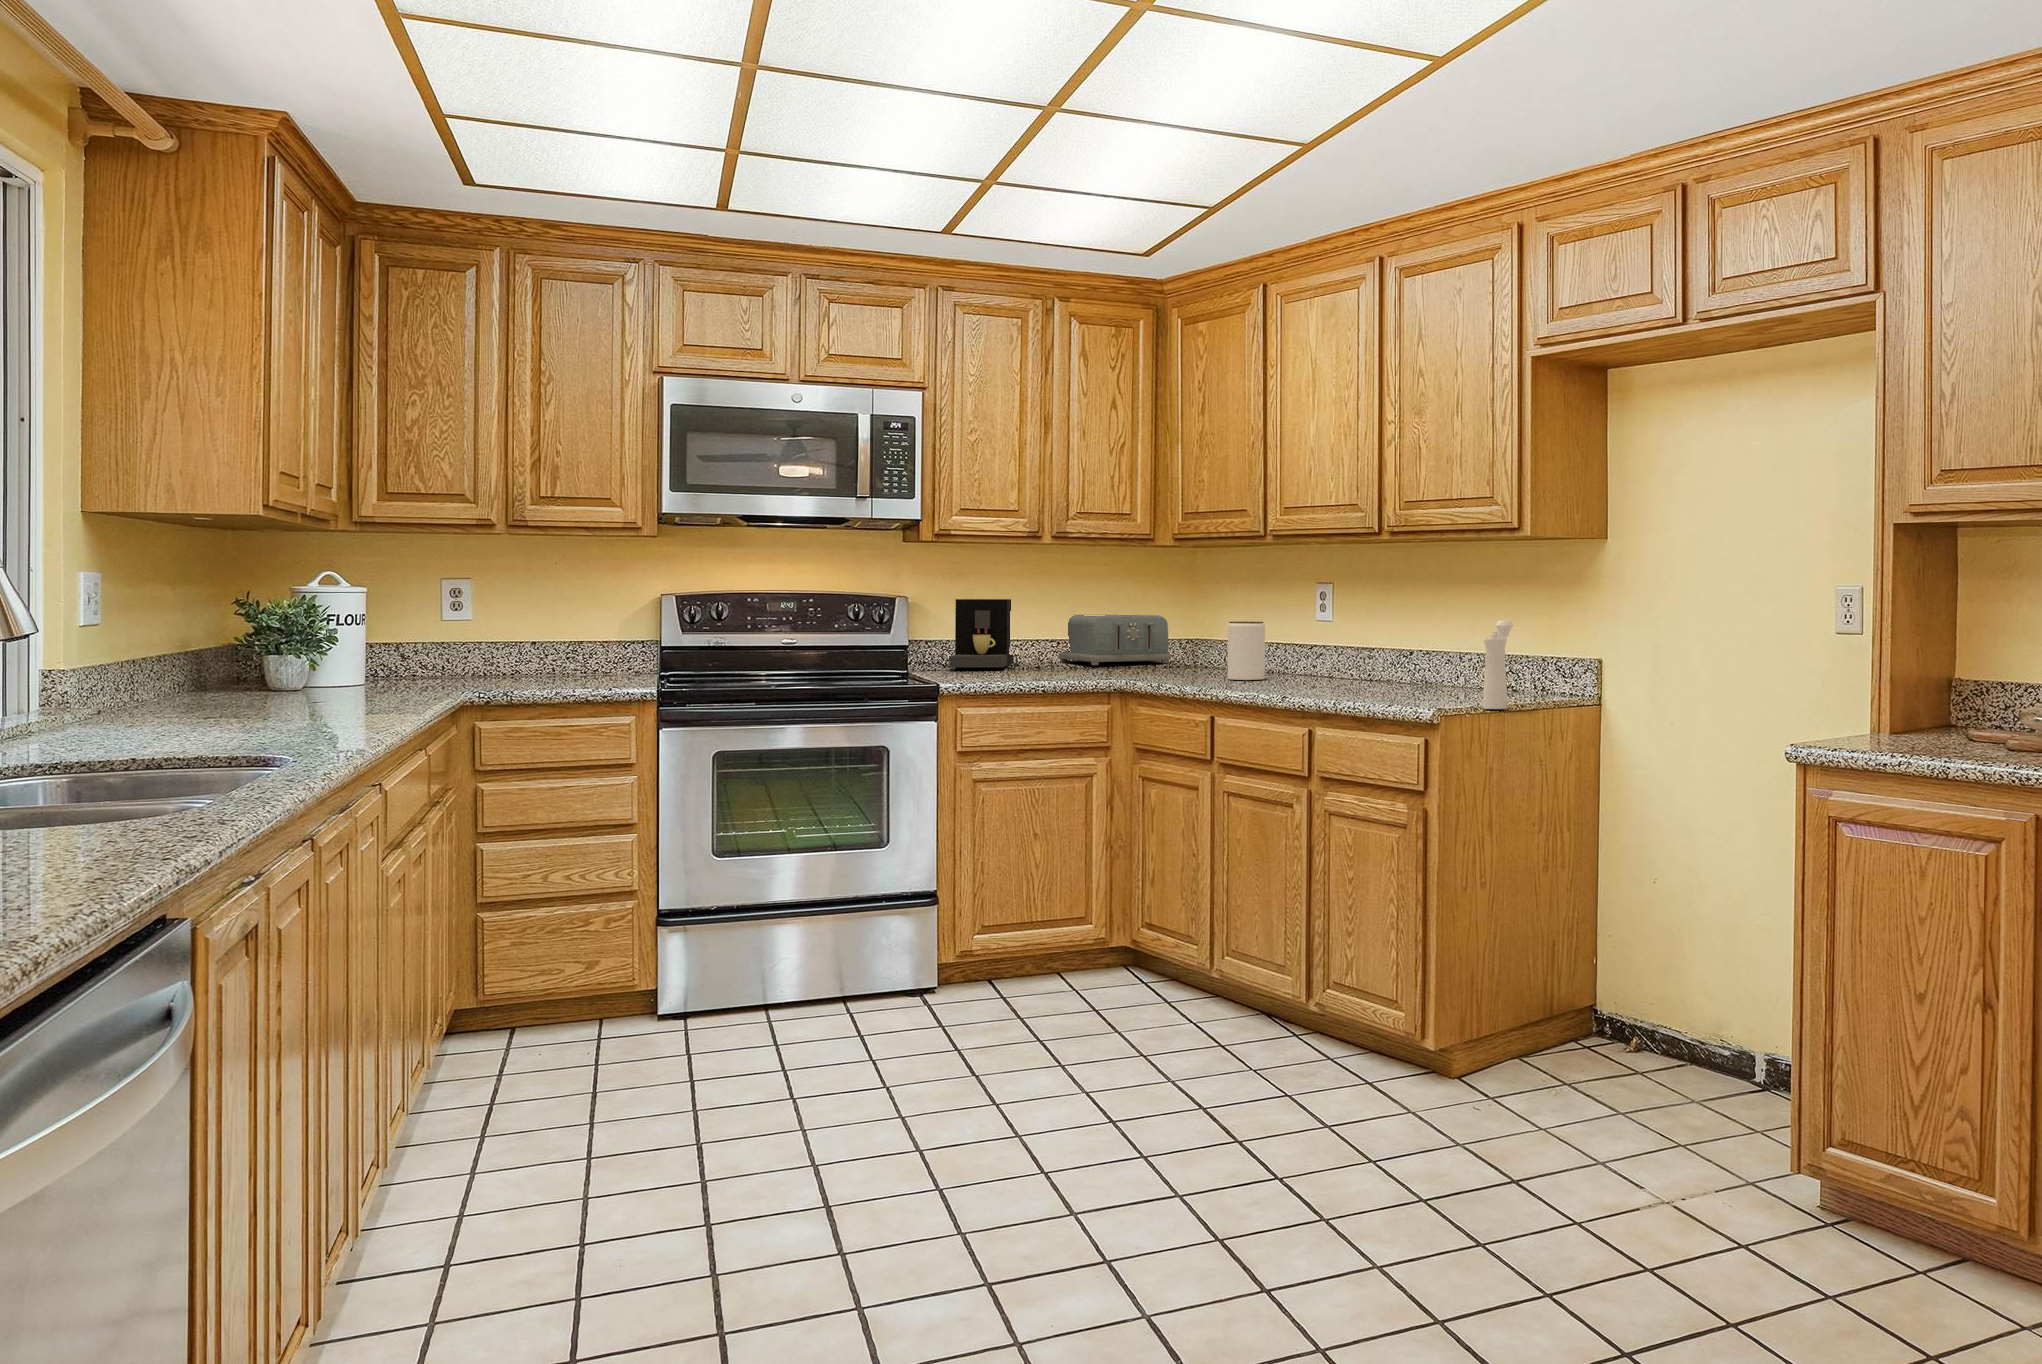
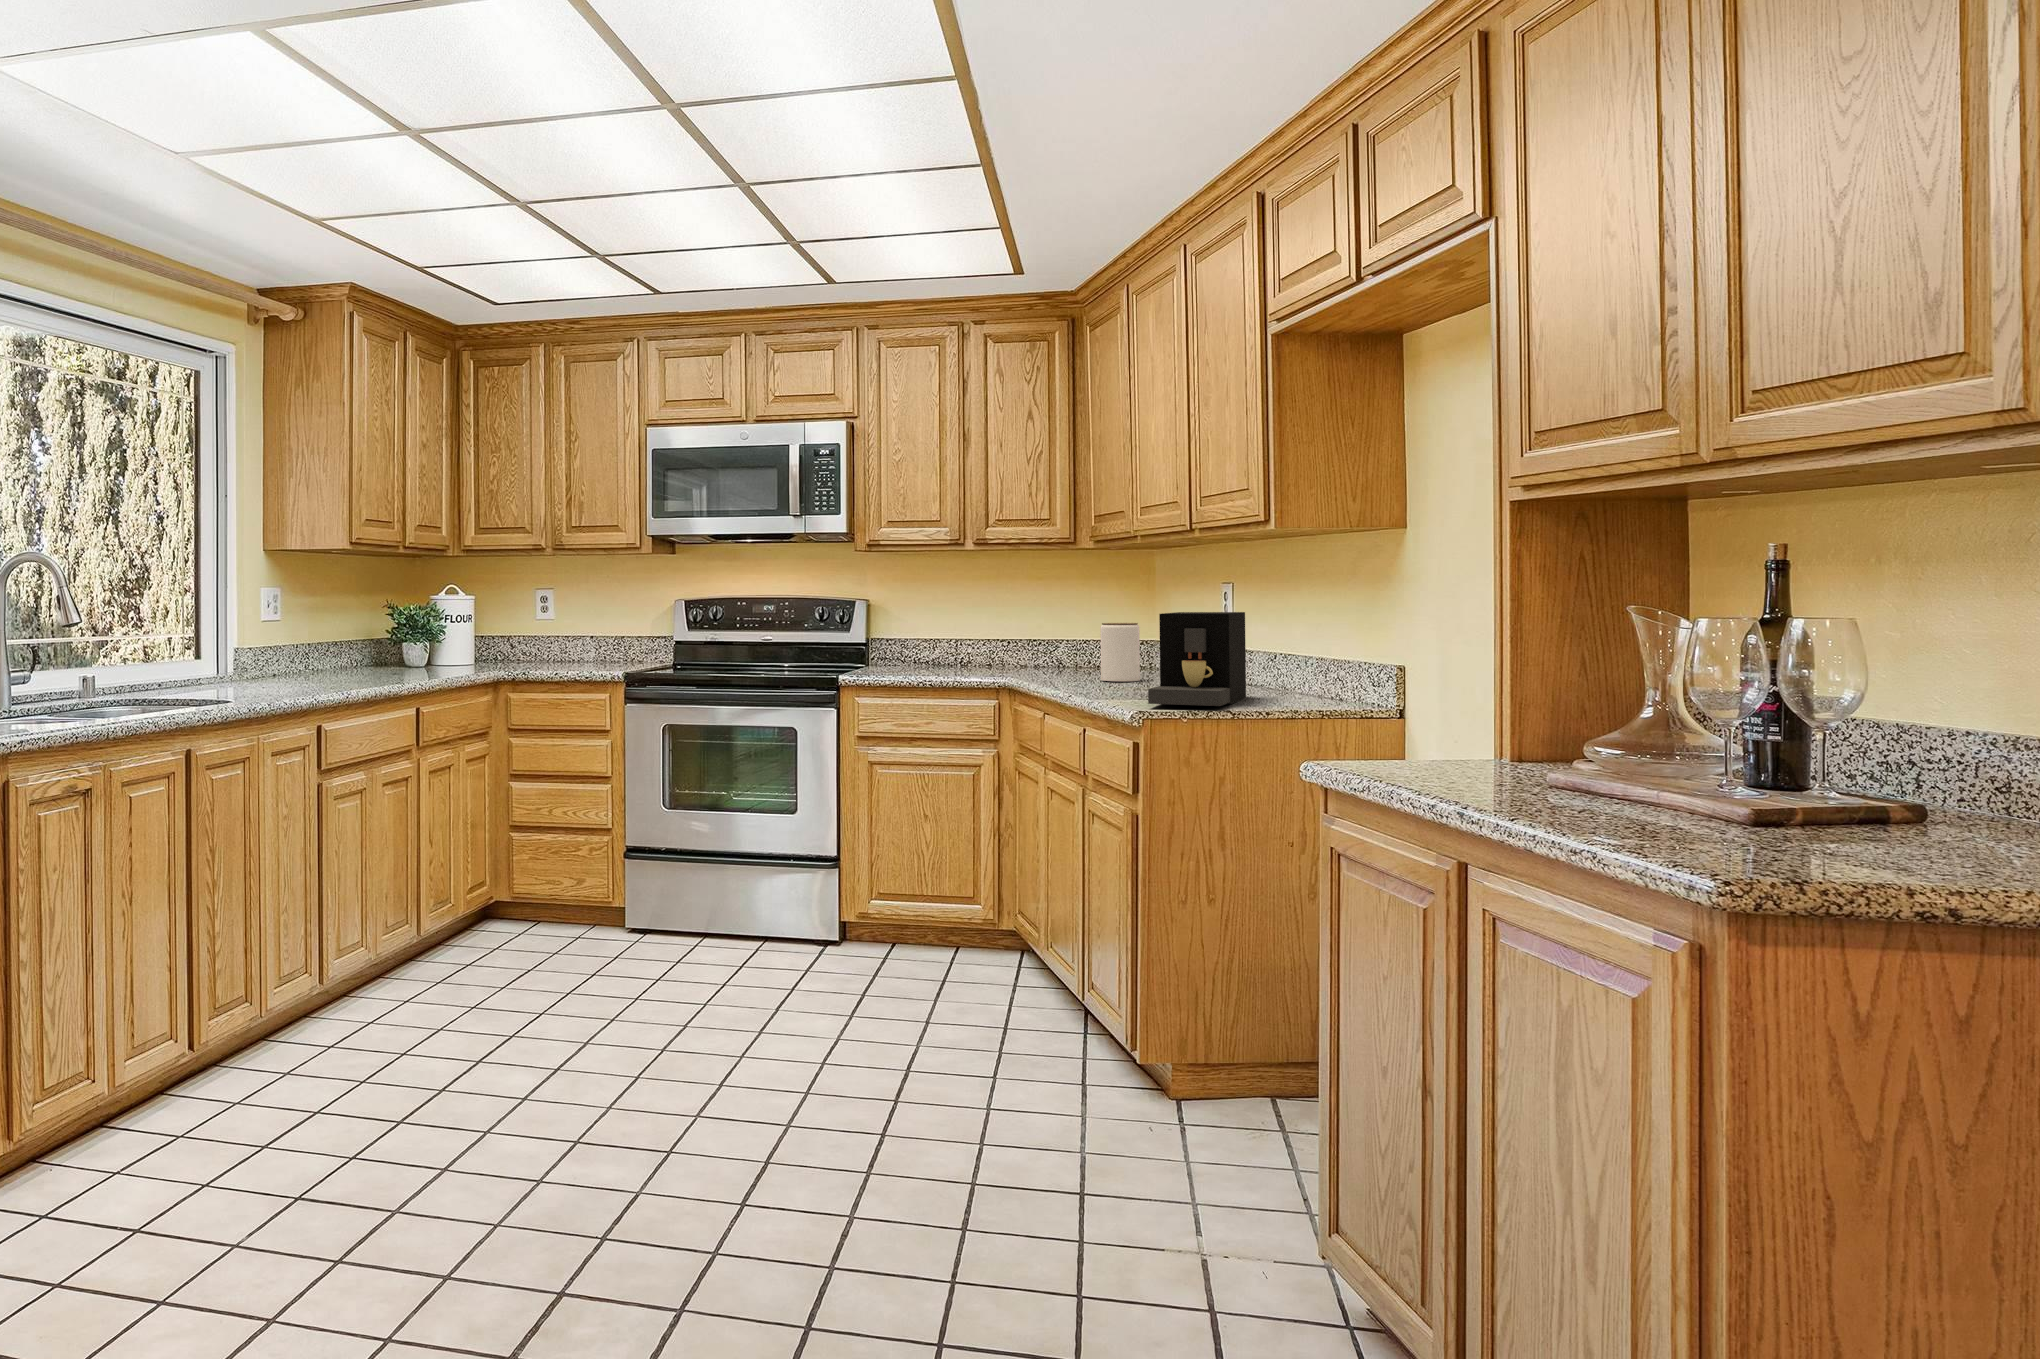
coffee maker: present [949,599,1014,668] -> present [1148,612,1246,706]
toaster: present [1058,614,1171,665] -> none [1008,615,1103,664]
pepper mill: present [1483,620,1513,709] -> none [1246,624,1299,719]

